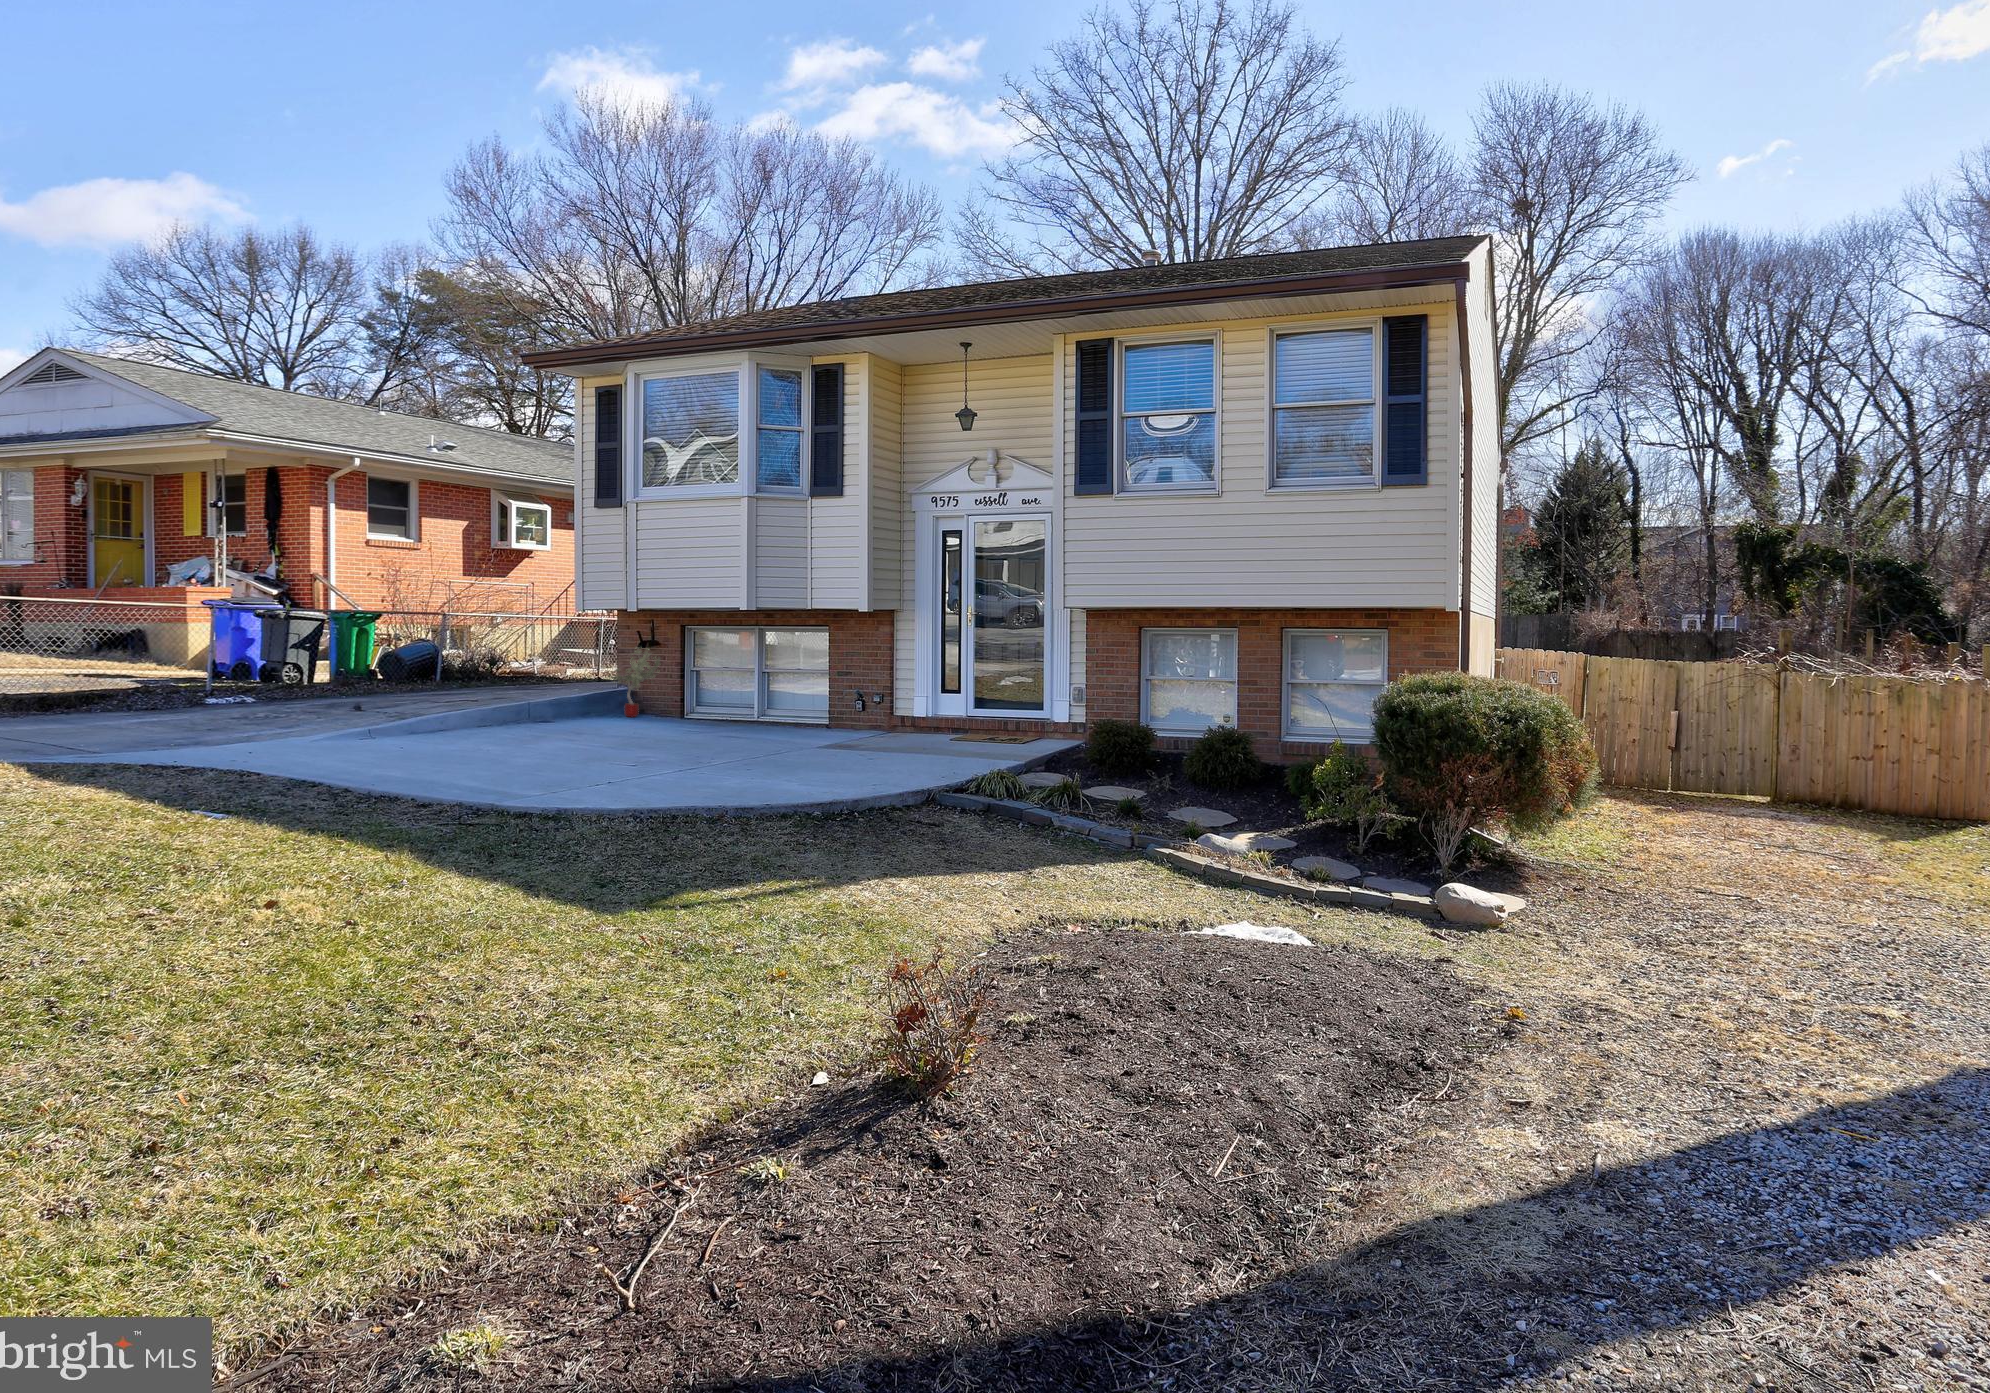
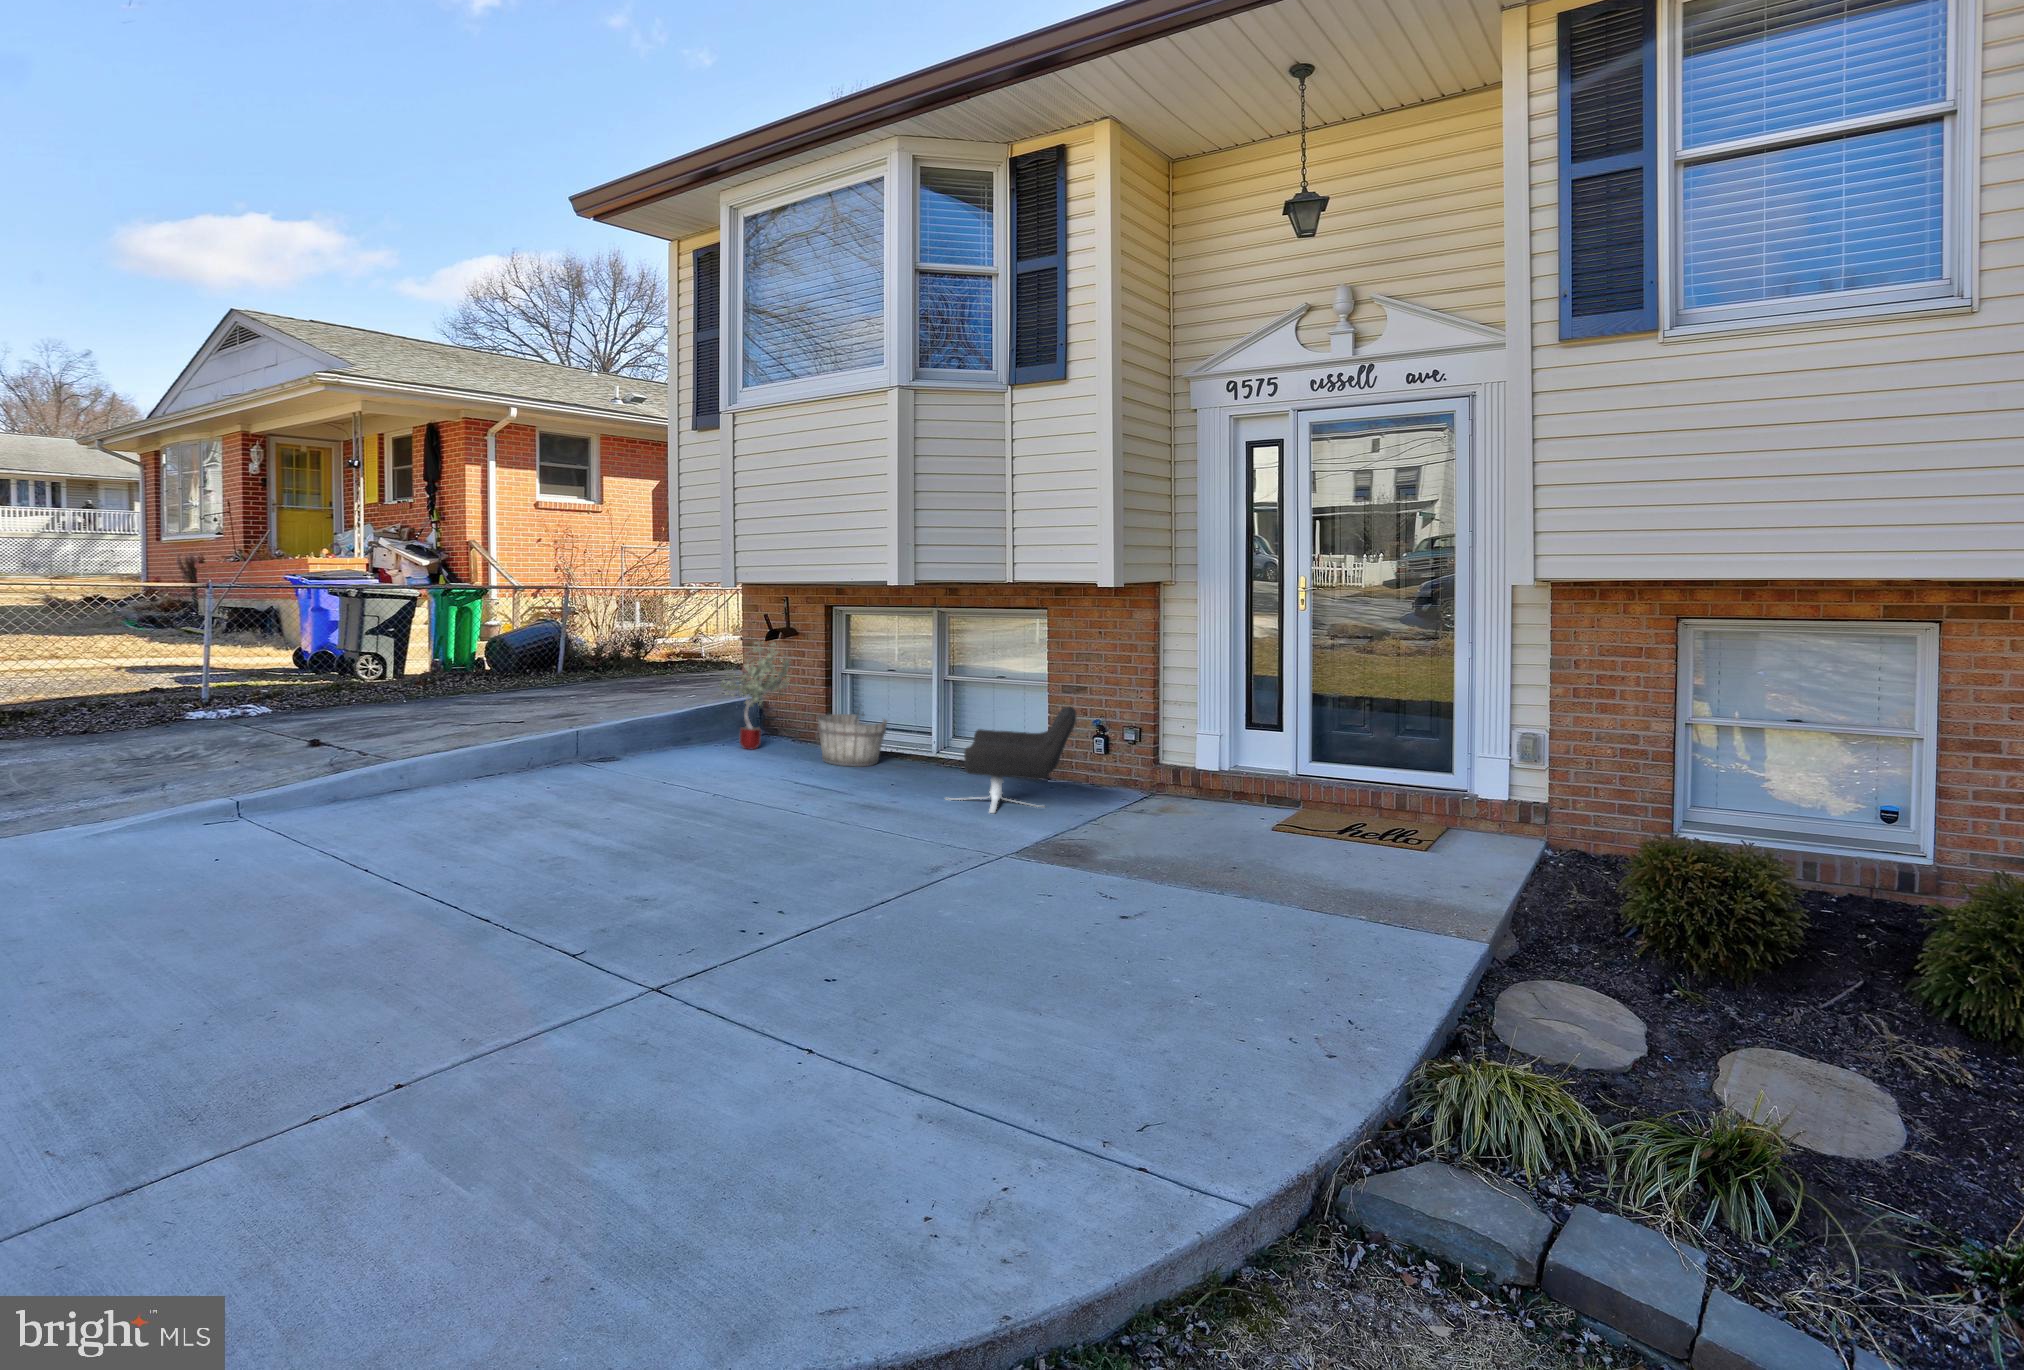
lounge chair: none [770,682,848,742] -> present [947,707,1076,813]
wooden bucket: none [679,686,725,725] -> present [818,709,887,766]

